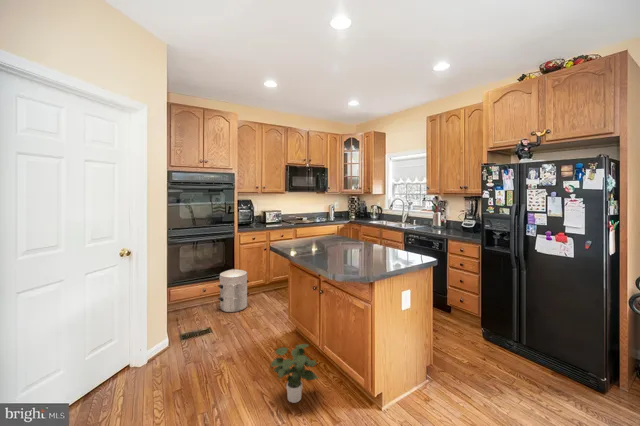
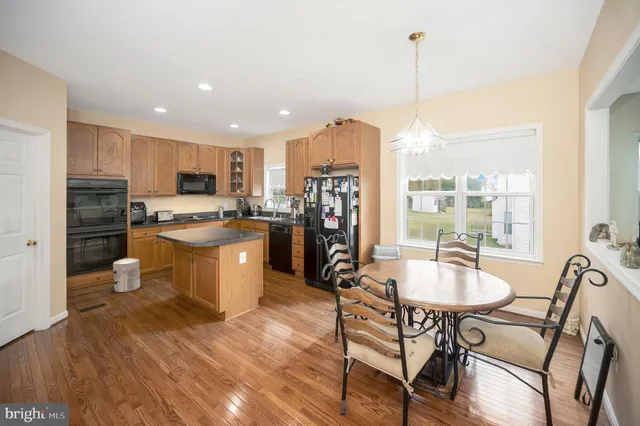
potted plant: present [270,344,318,403] -> none [151,291,186,327]

